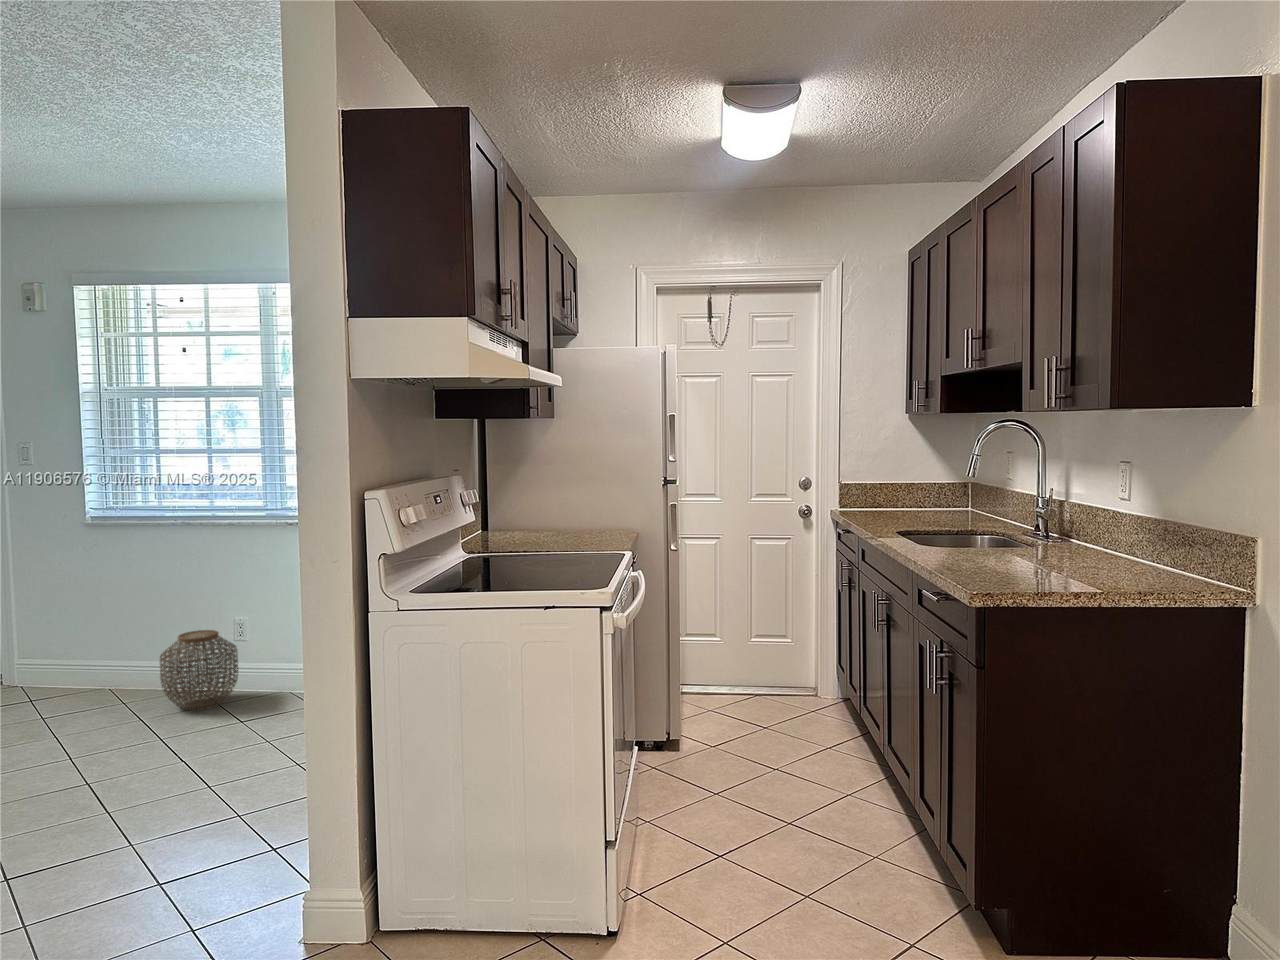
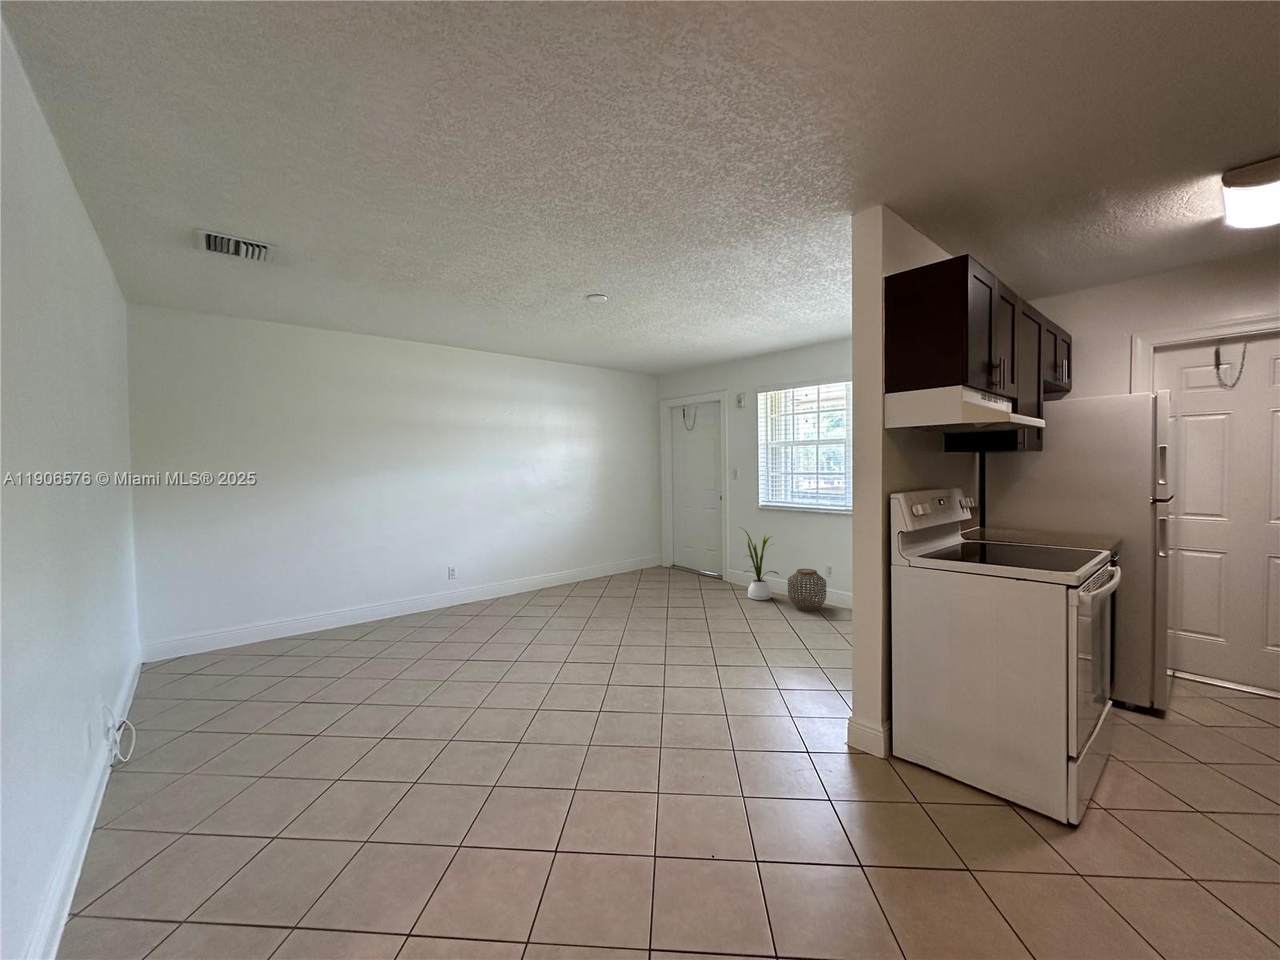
house plant: none [35,564,142,710] -> present [743,530,779,600]

